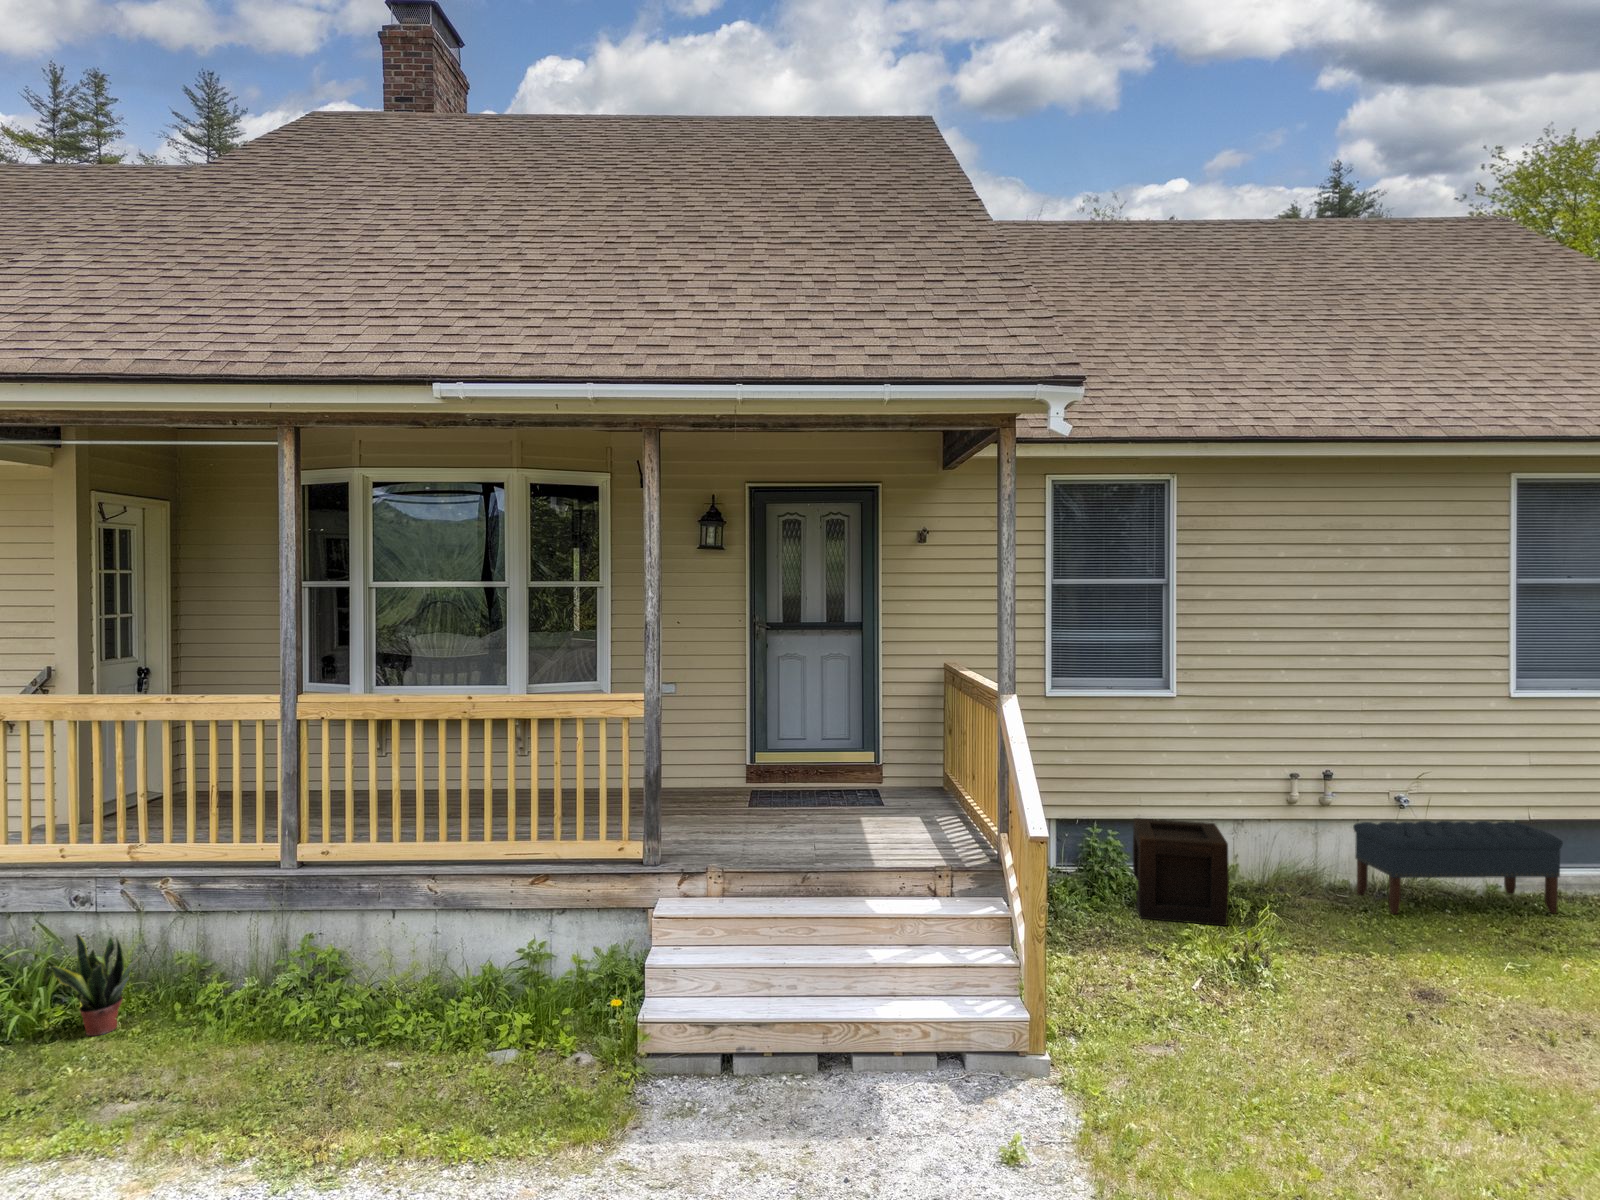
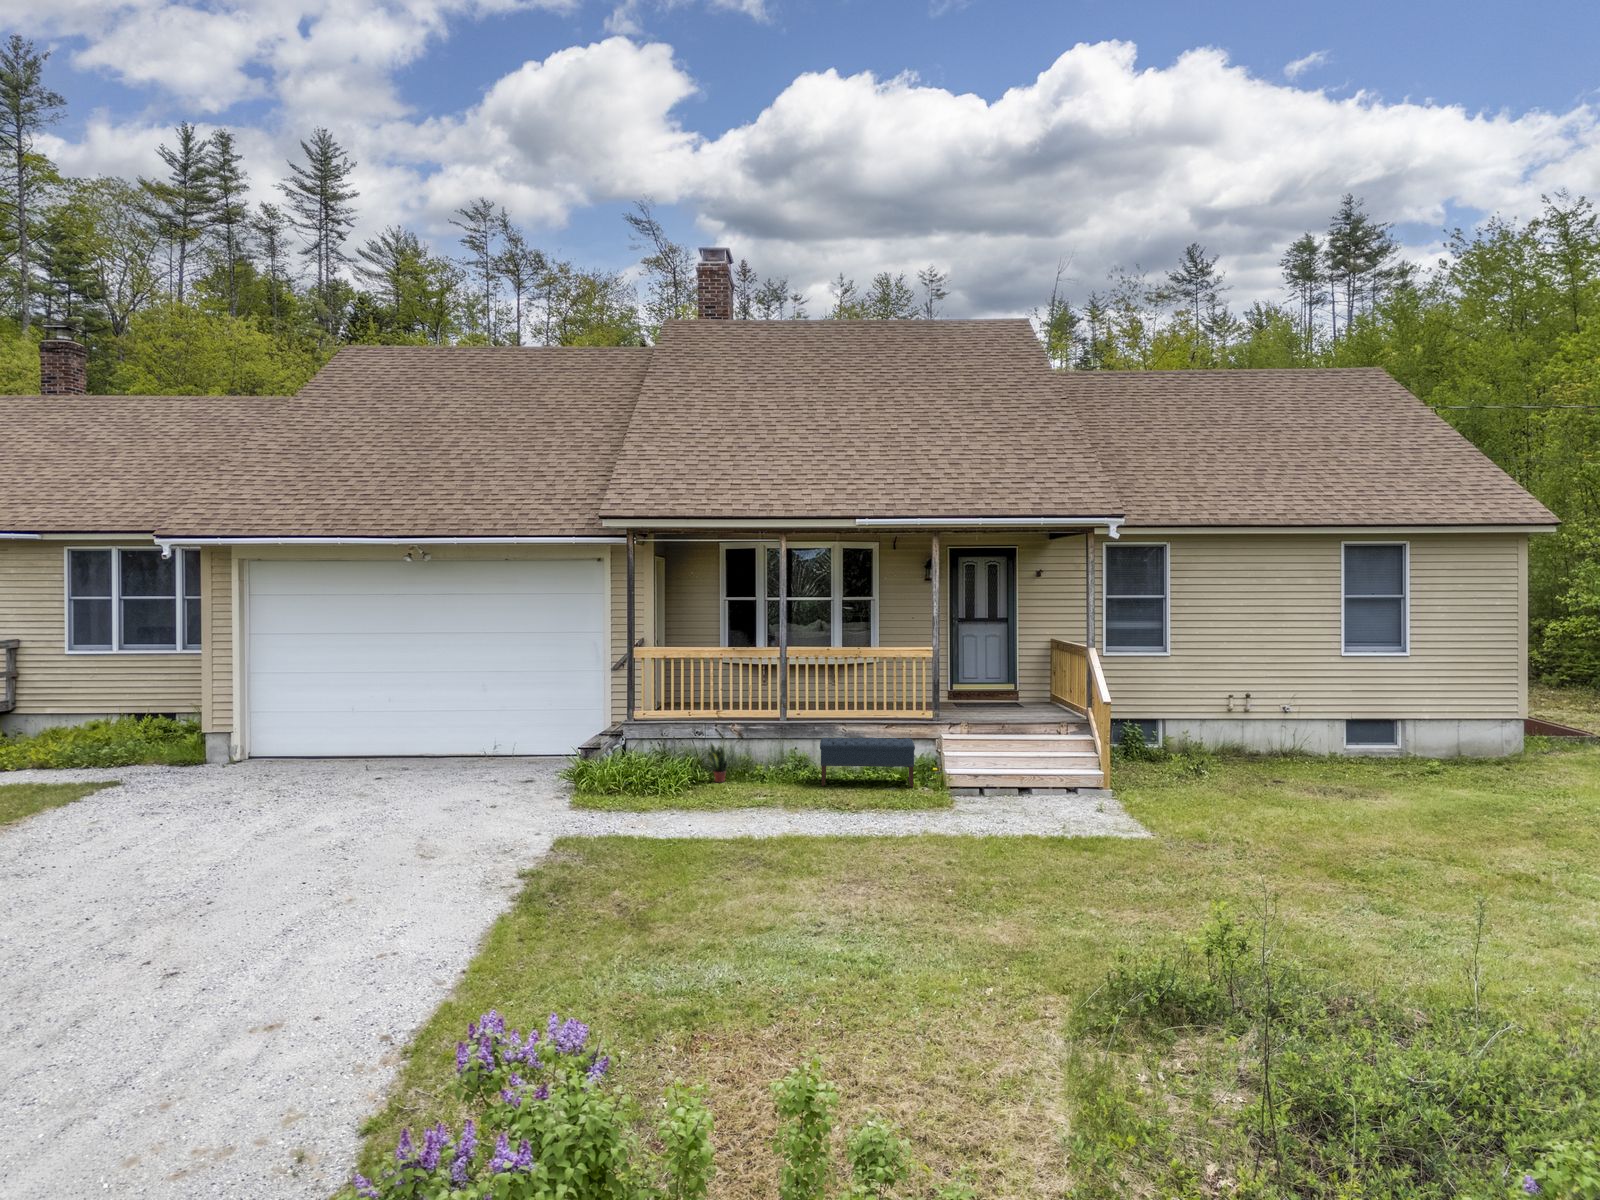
wooden crate: present [1133,818,1229,926] -> none [1148,717,1194,764]
bench: present [1353,821,1563,914] -> present [820,738,915,787]

